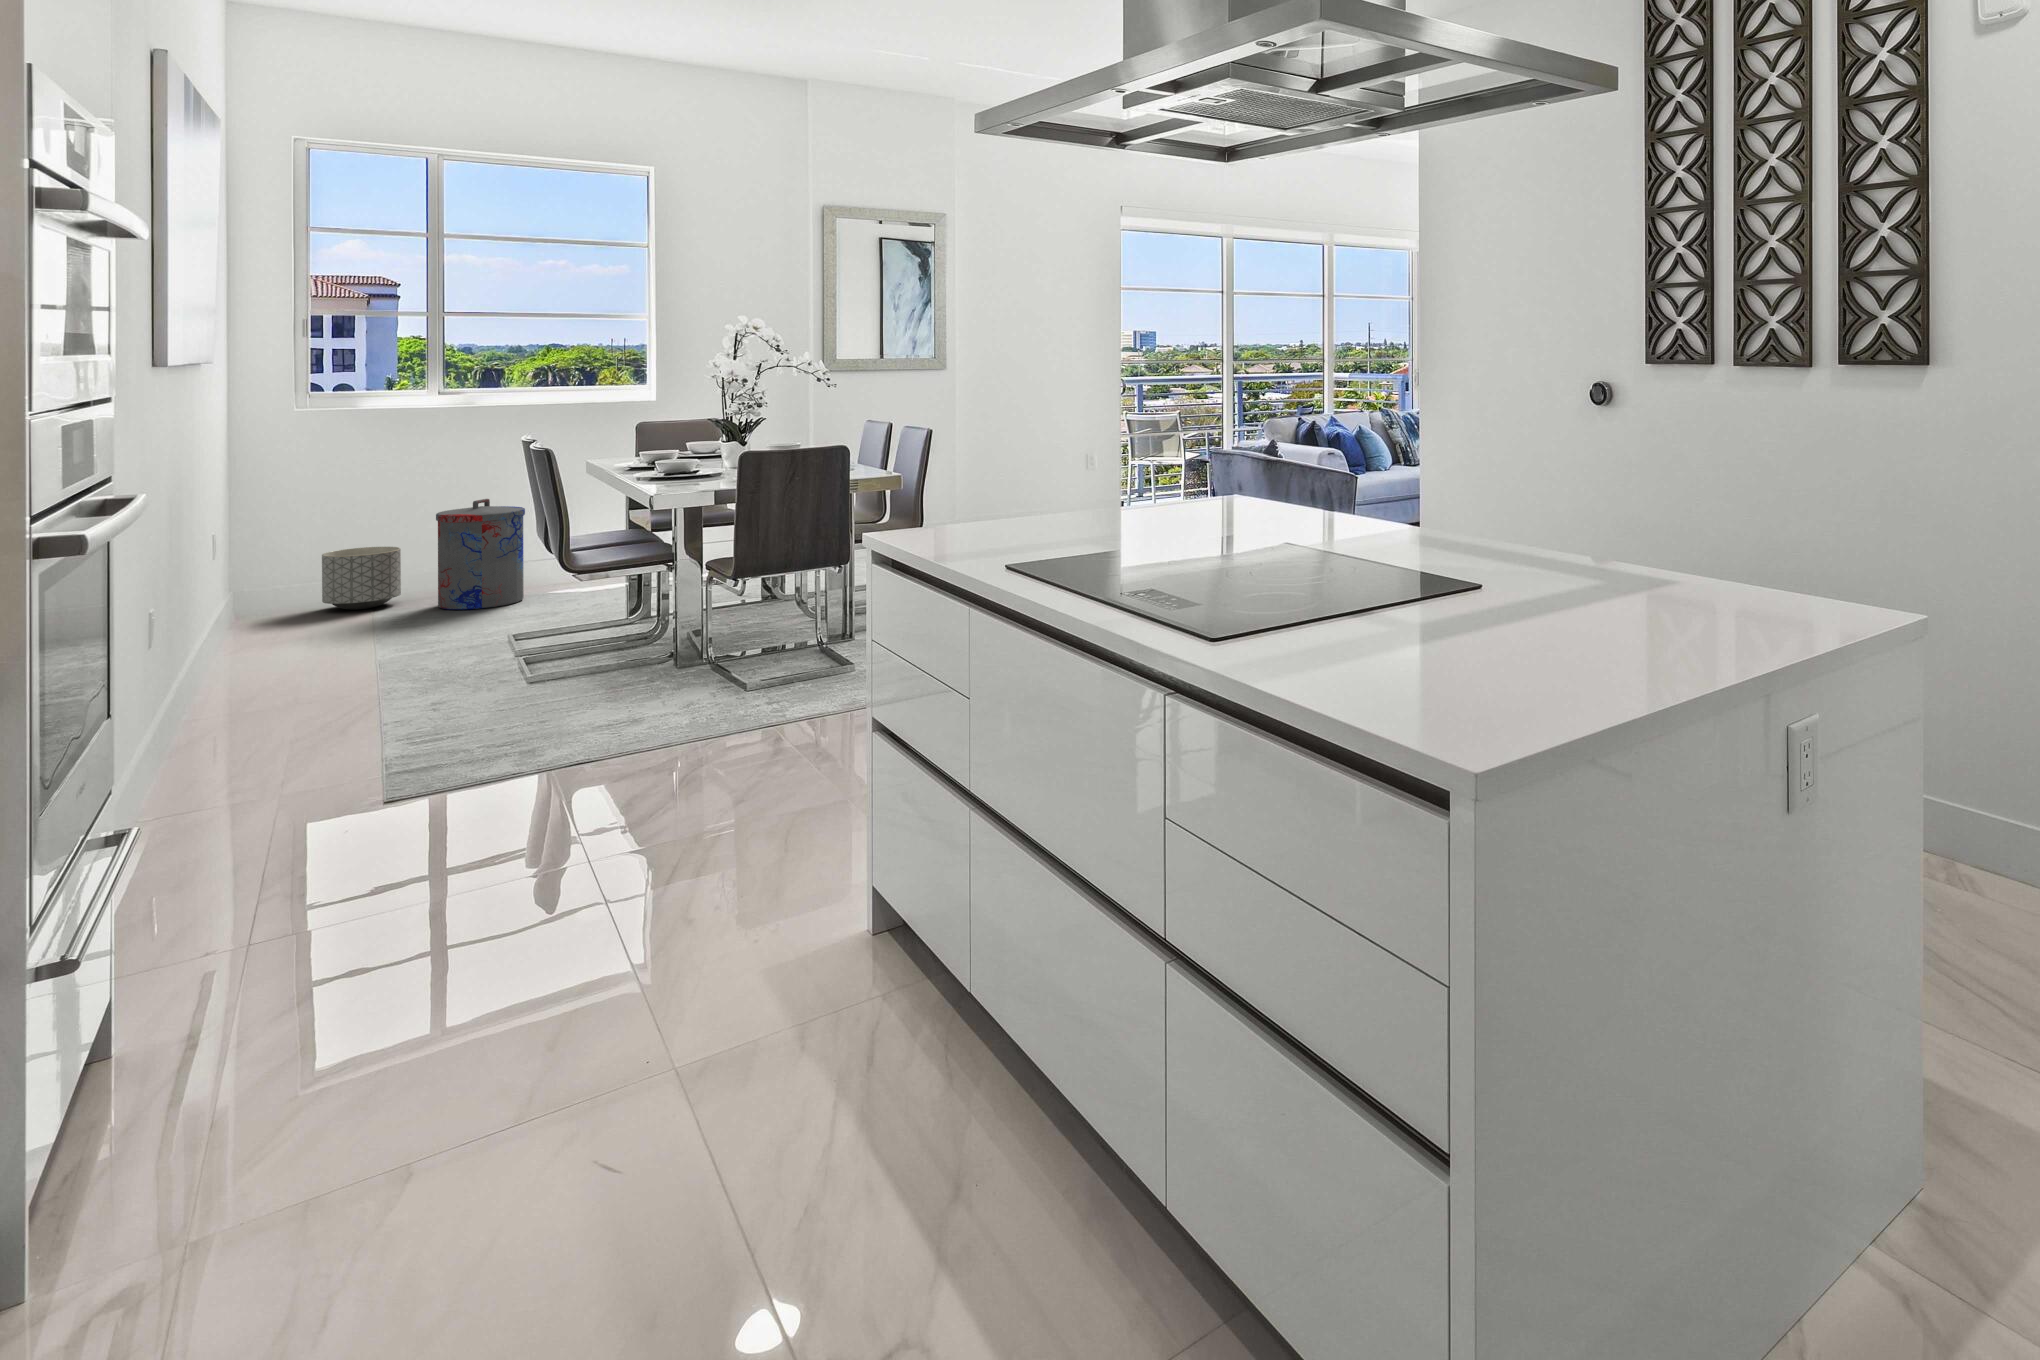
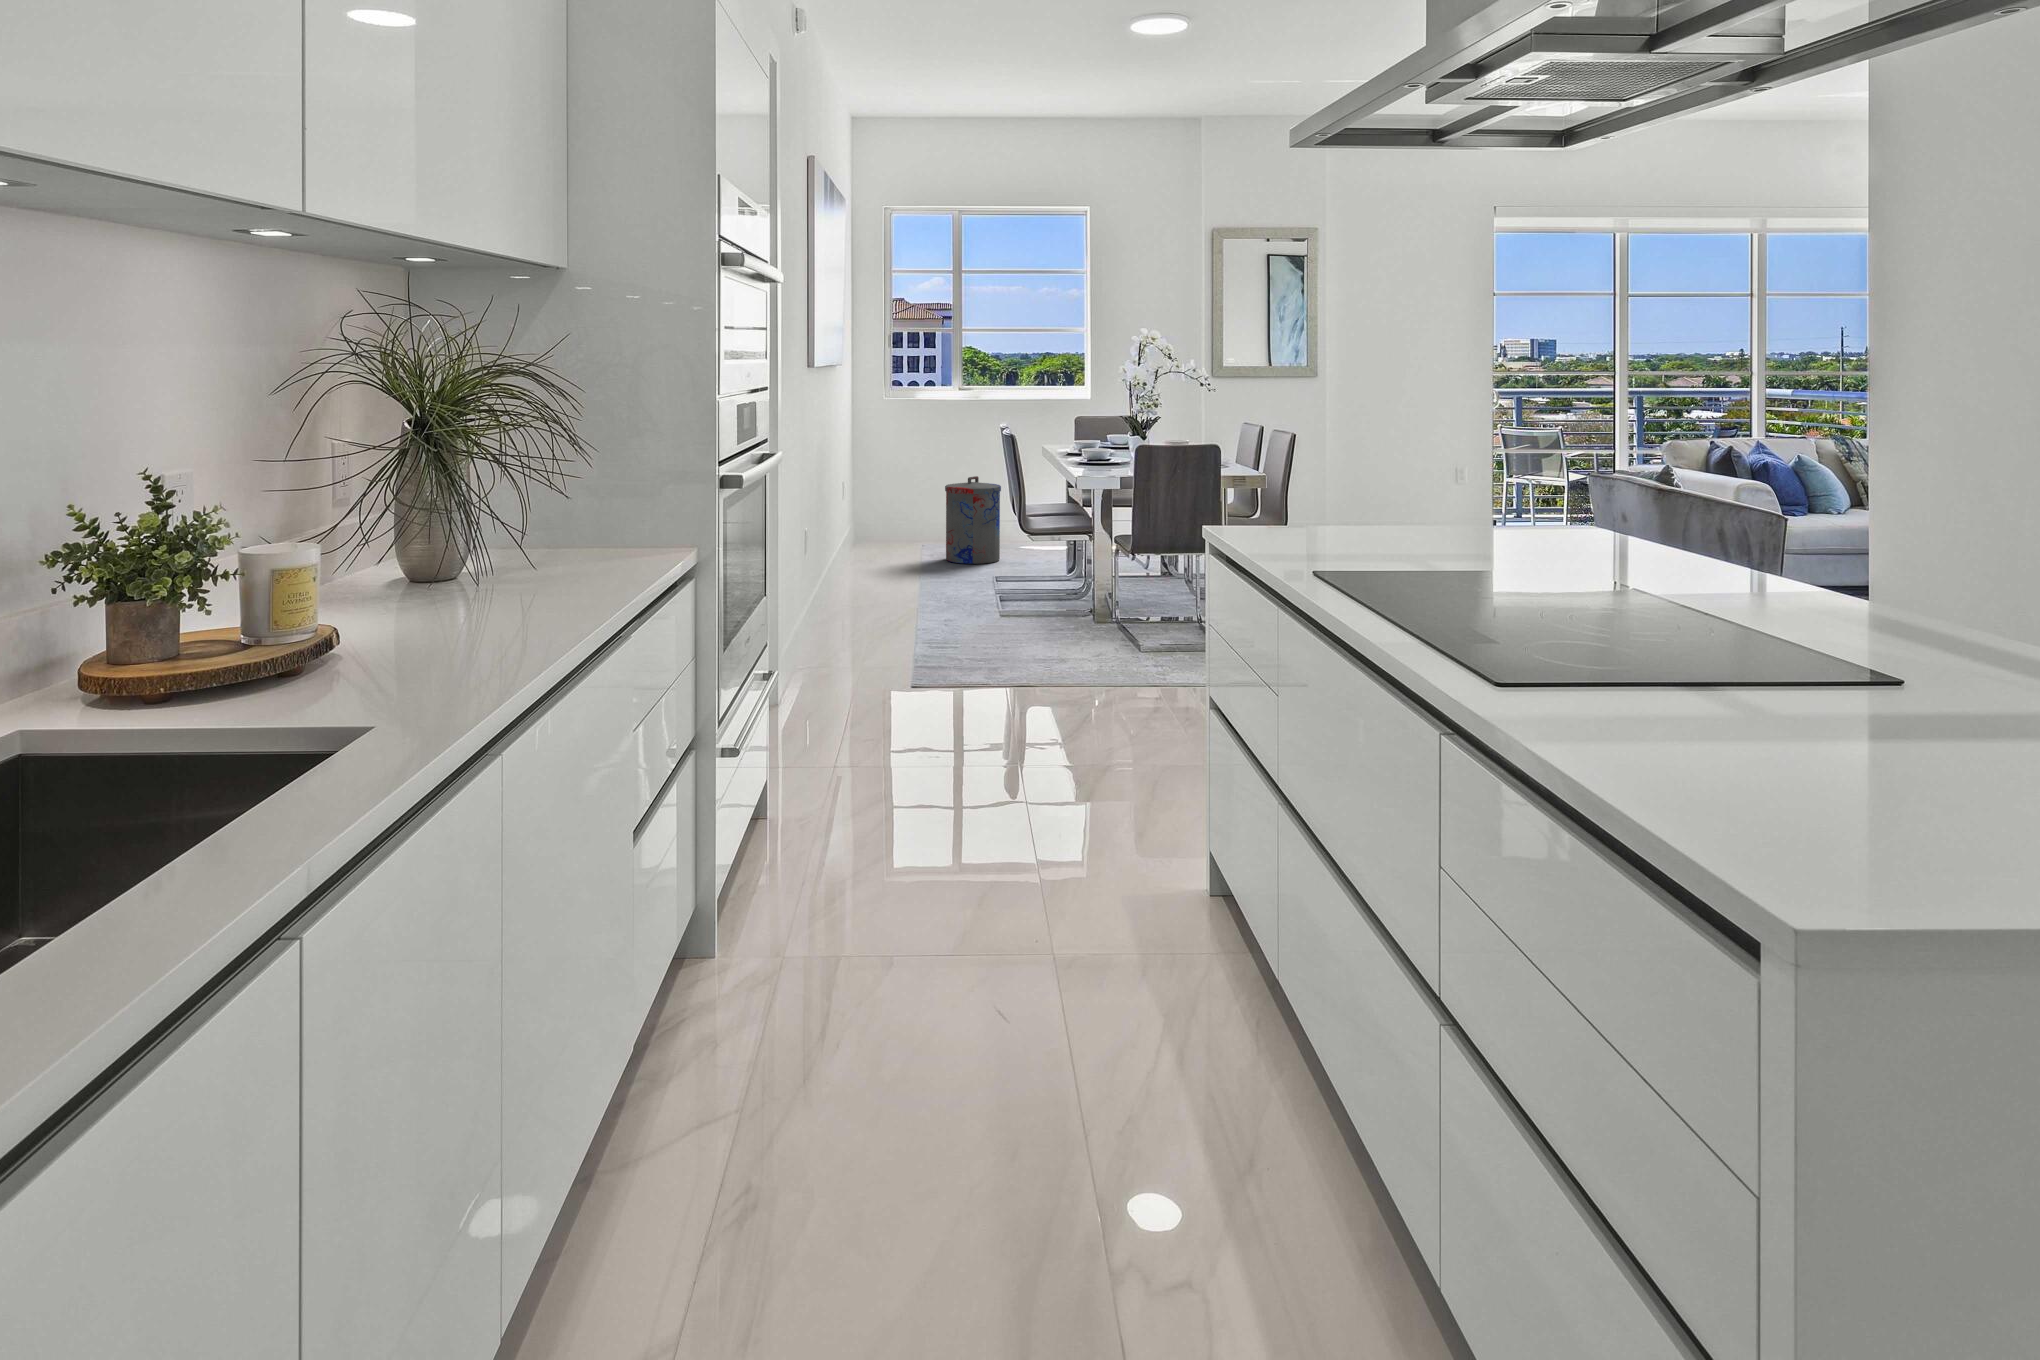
planter: present [322,547,401,610] -> none [879,509,924,556]

